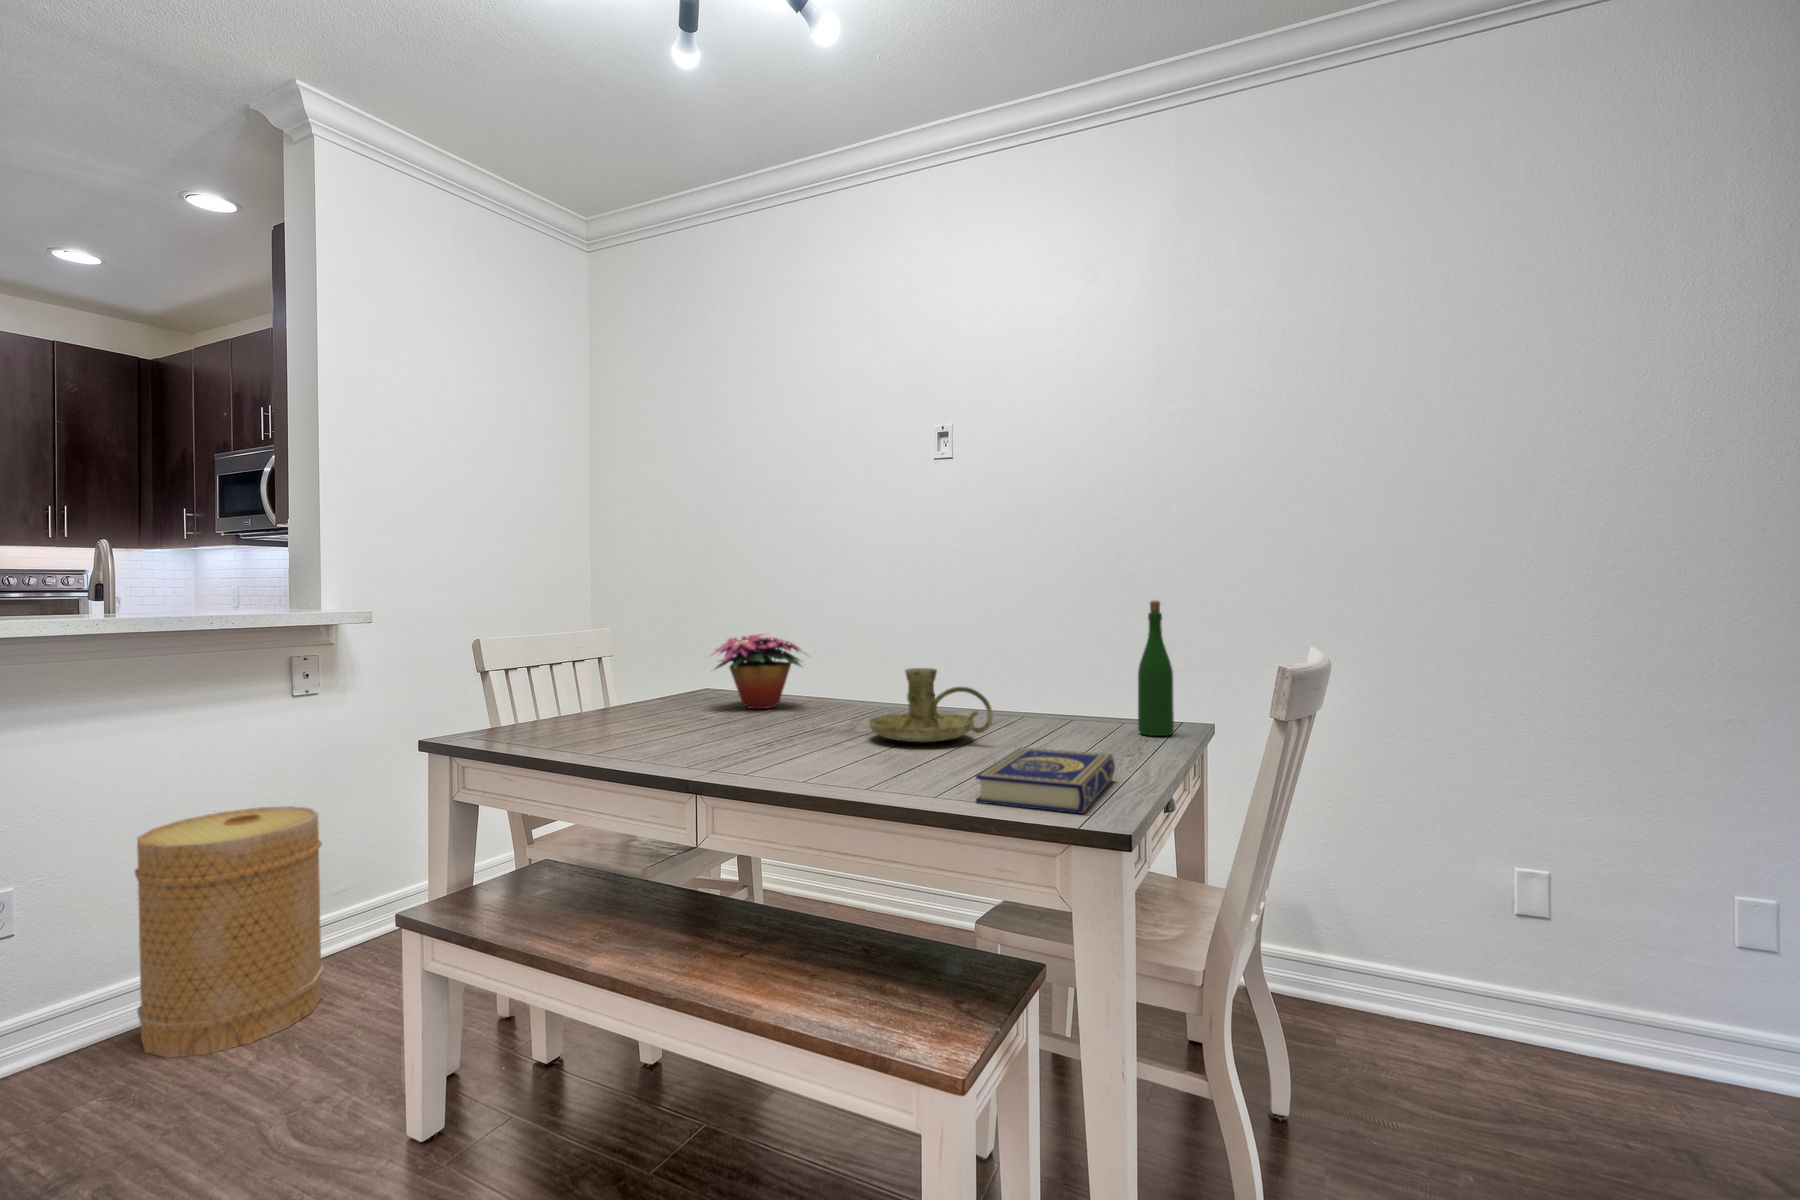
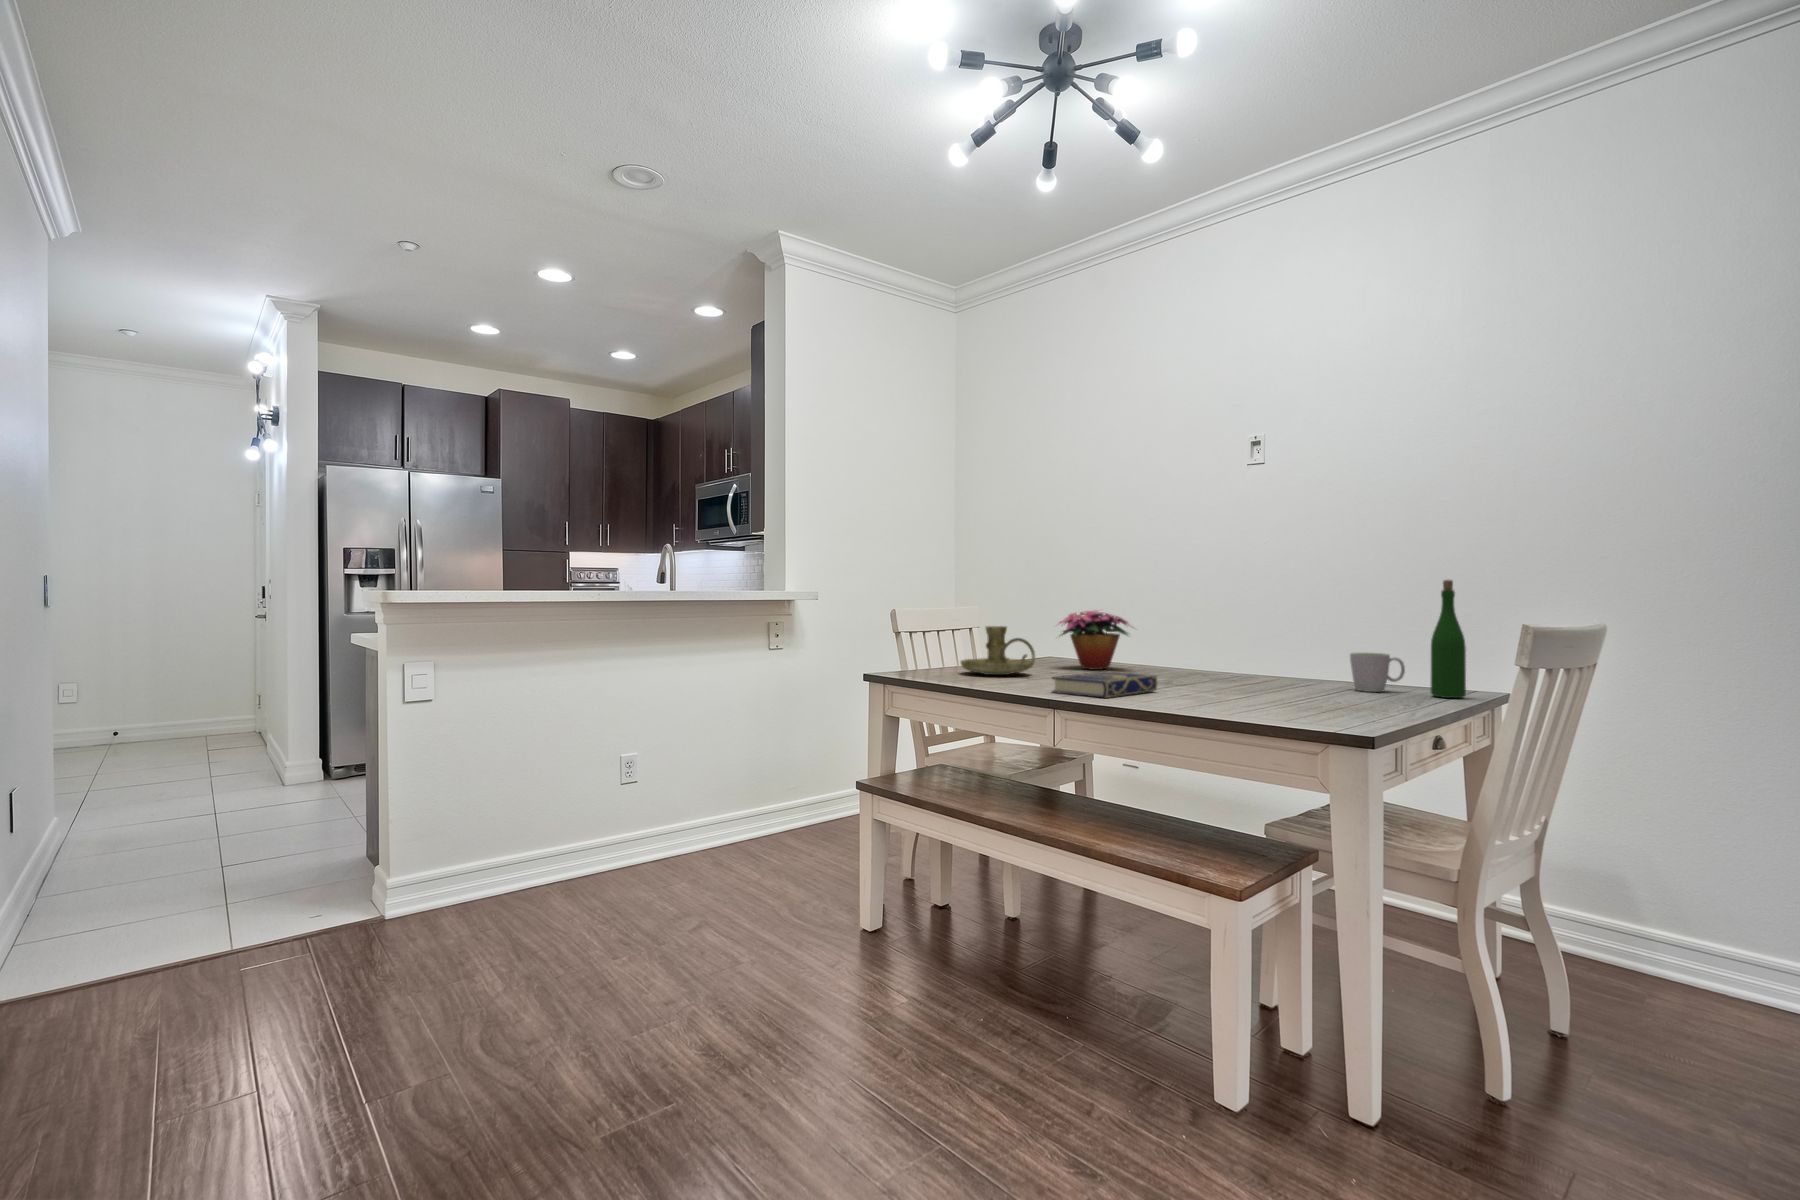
candle holder: present [869,668,993,742] -> present [961,626,1035,675]
mug: none [1053,683,1109,731] -> present [1350,653,1405,692]
book: present [976,748,1115,814] -> present [1053,671,1158,698]
basket: present [135,806,324,1058] -> none [692,723,790,873]

